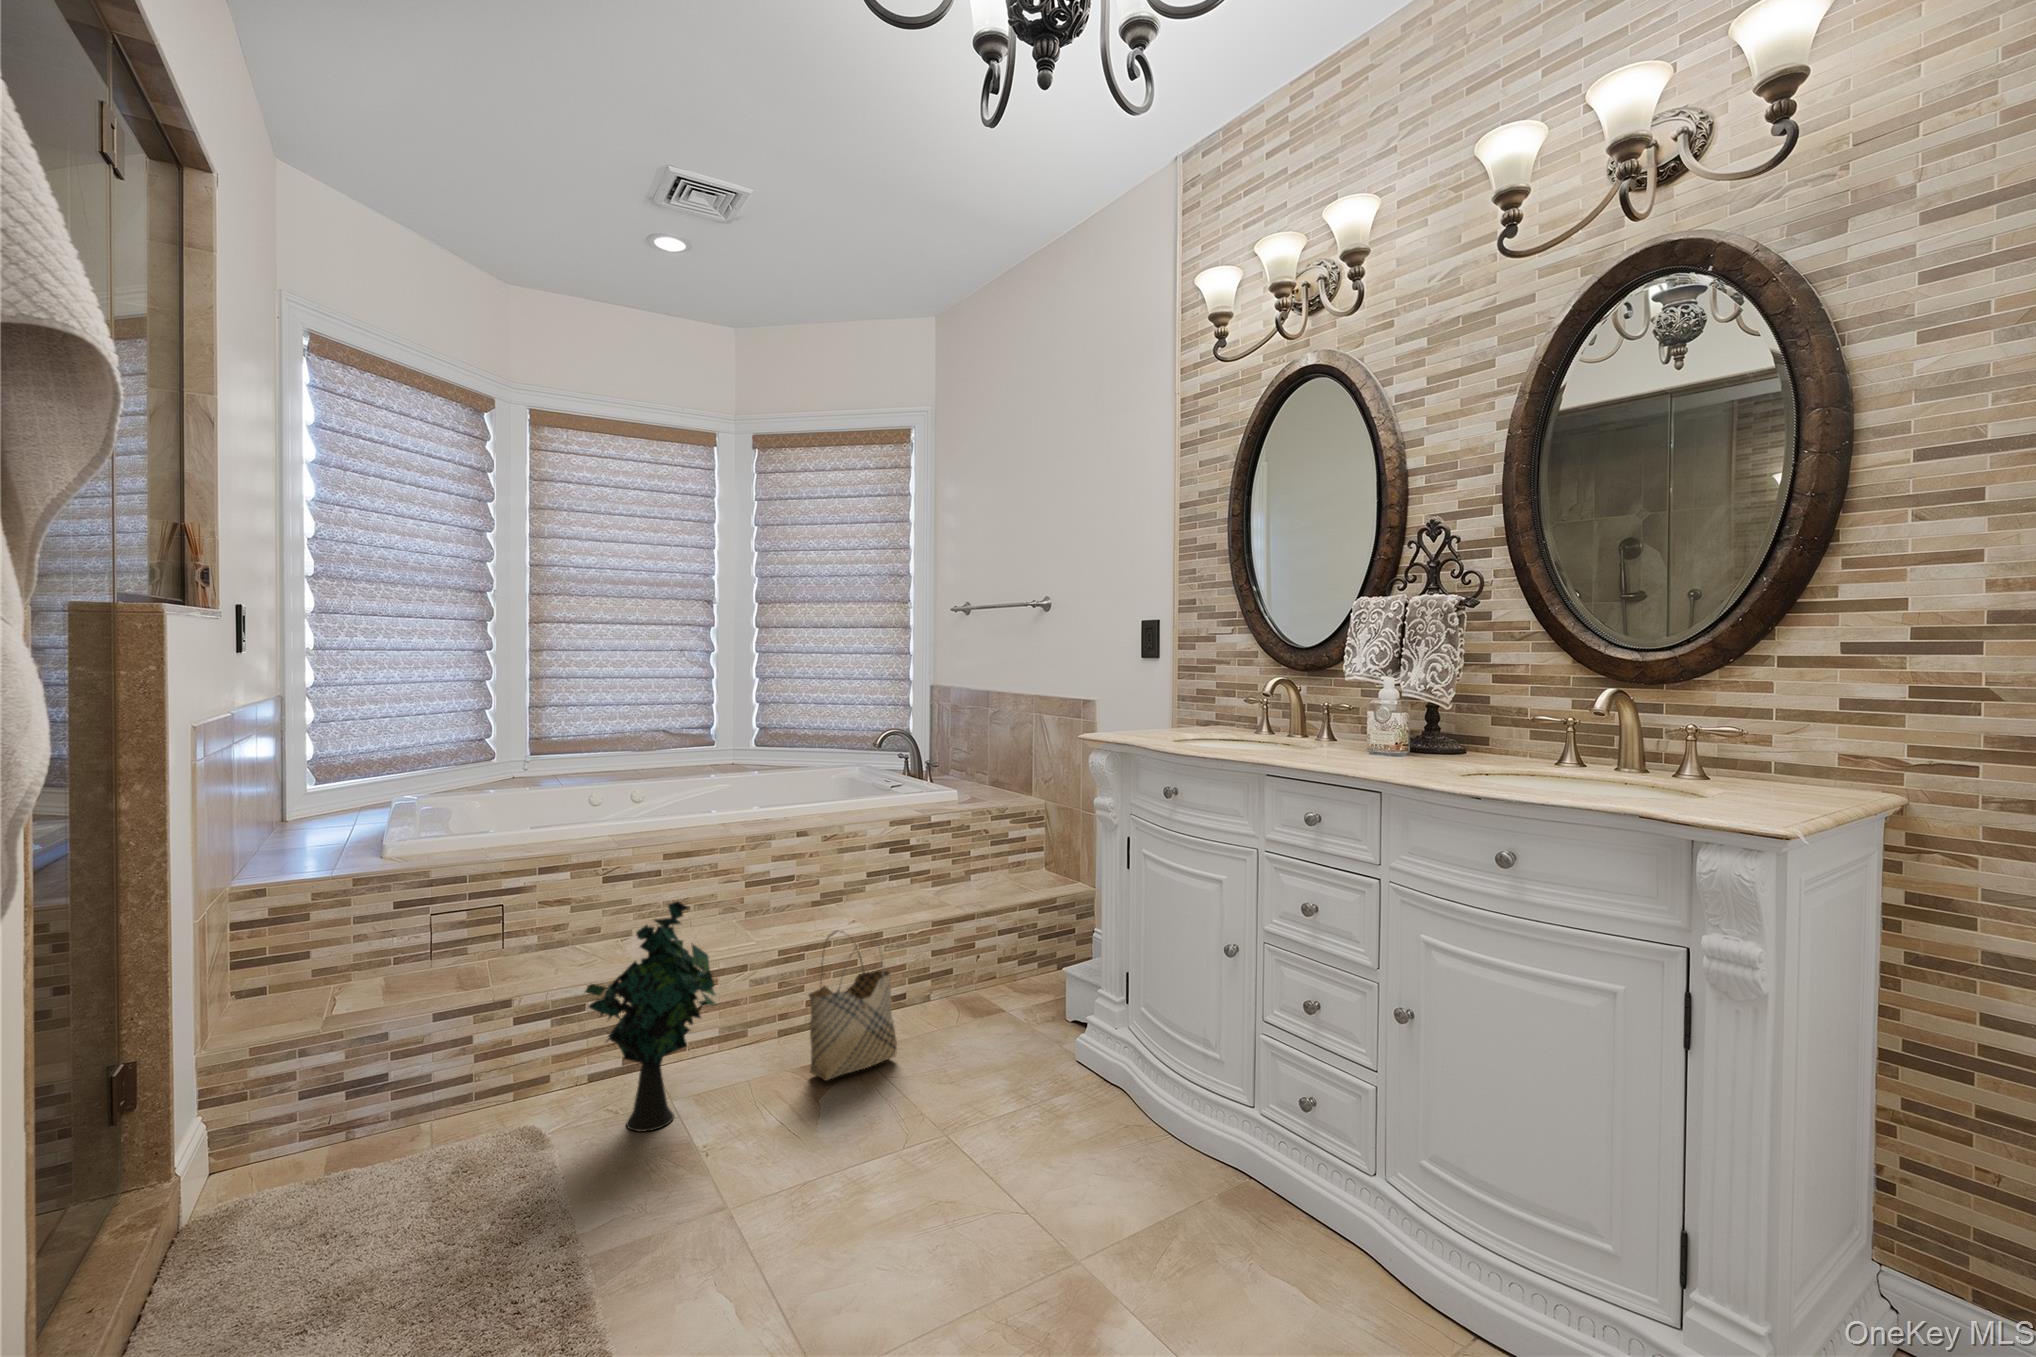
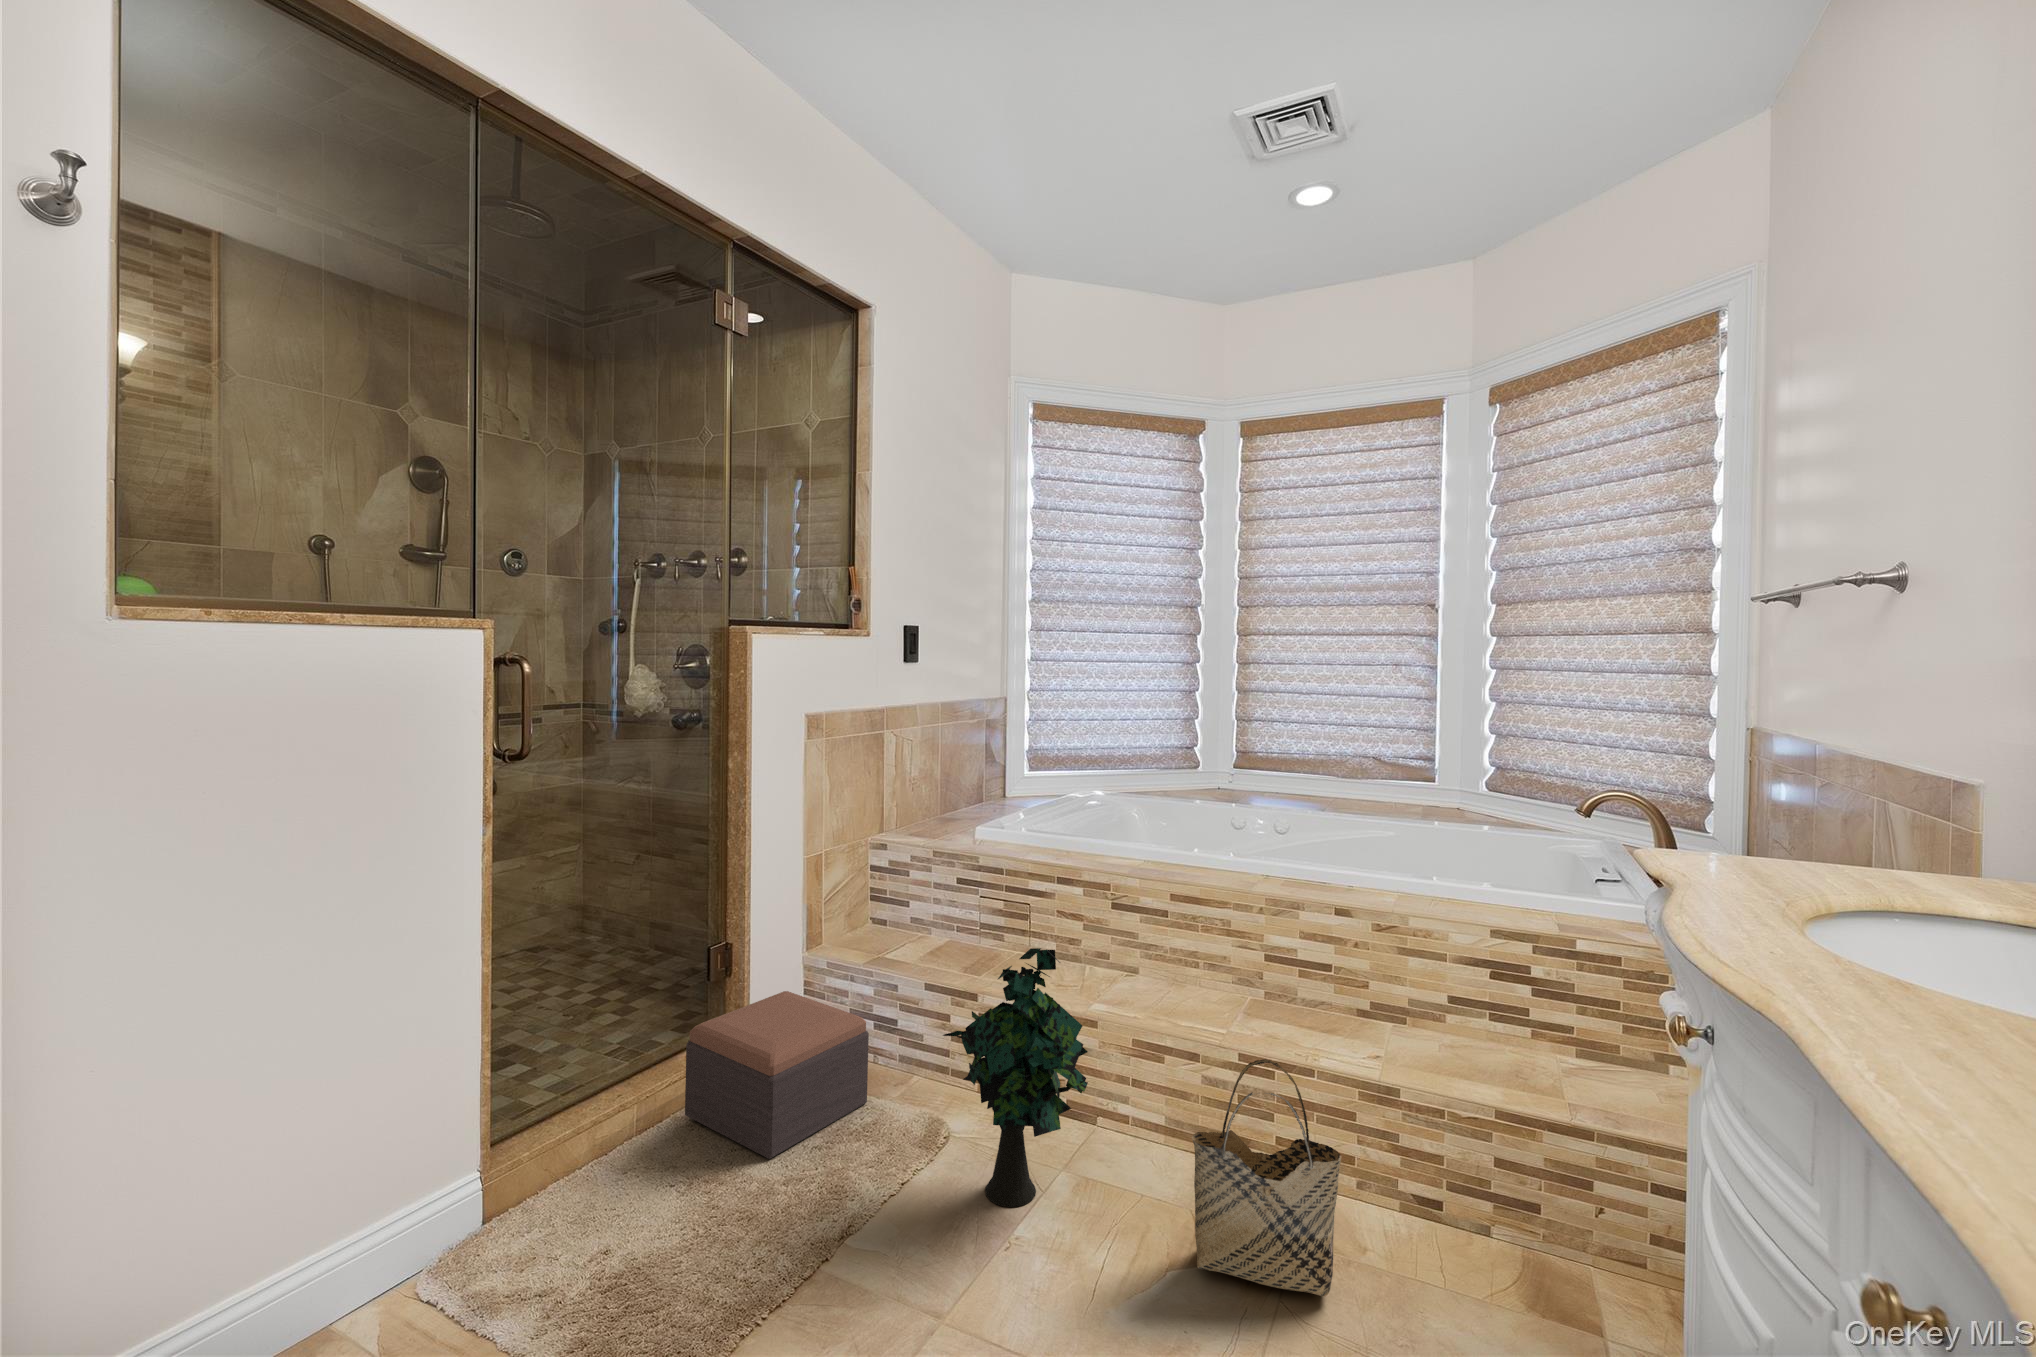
footstool: none [178,1058,412,1270] -> present [685,991,869,1159]

